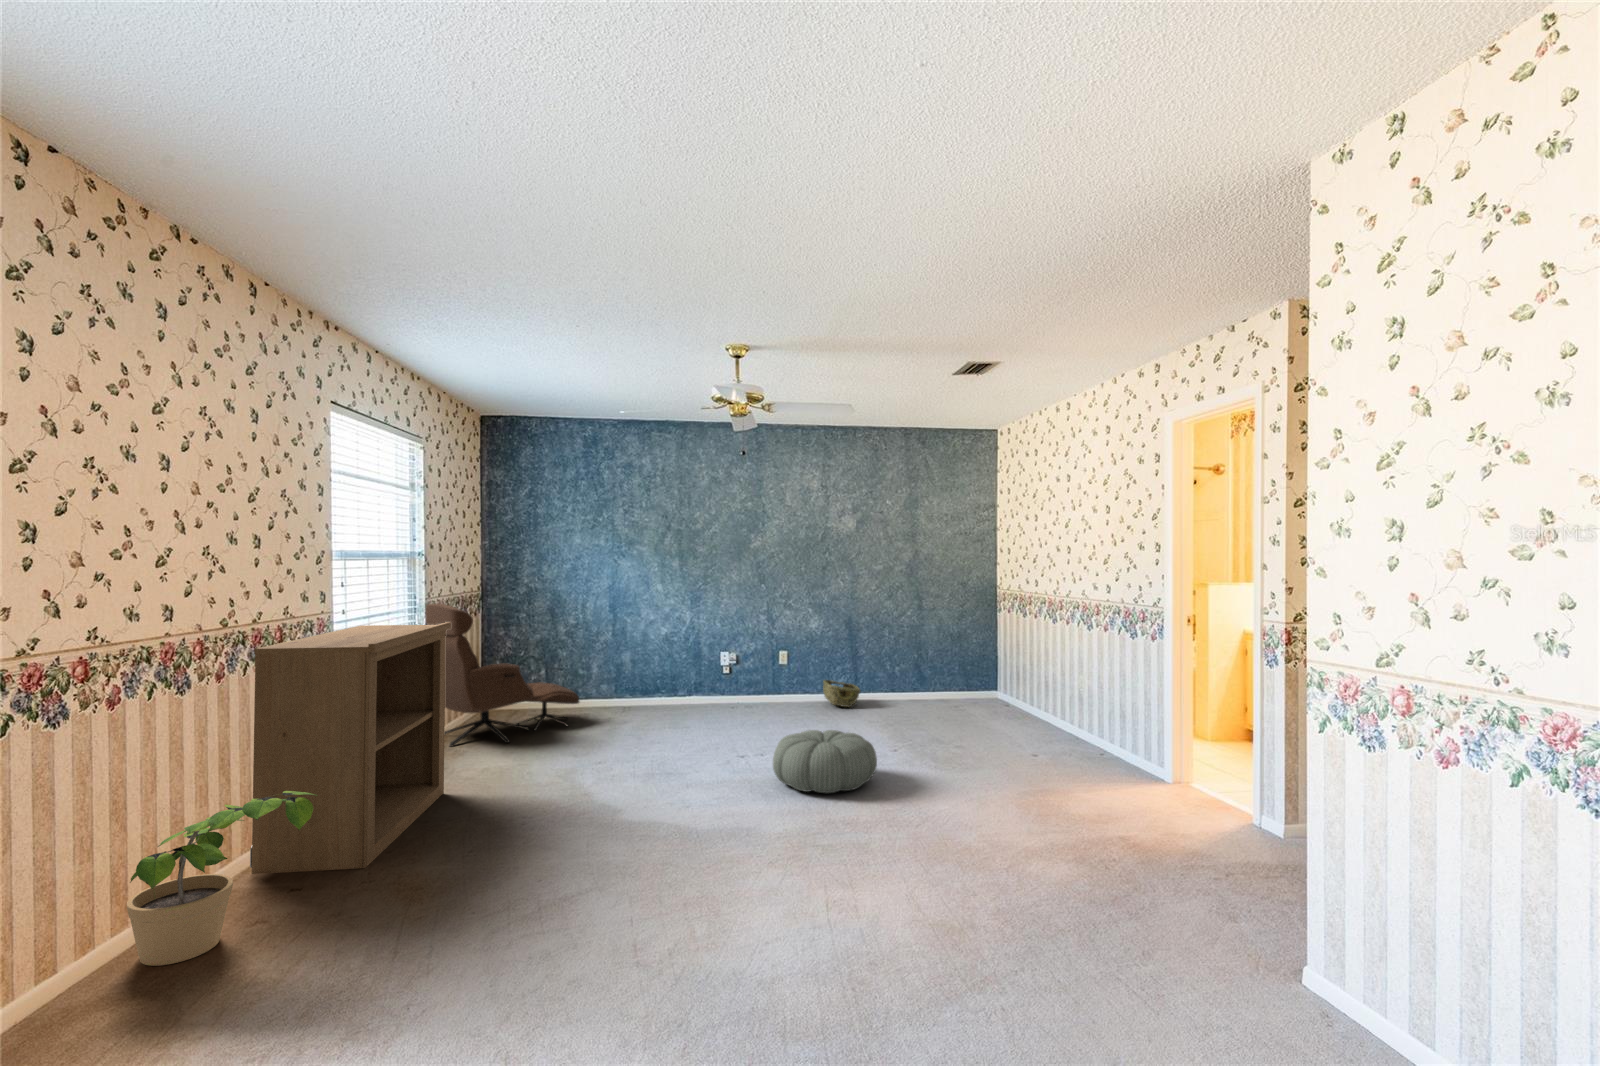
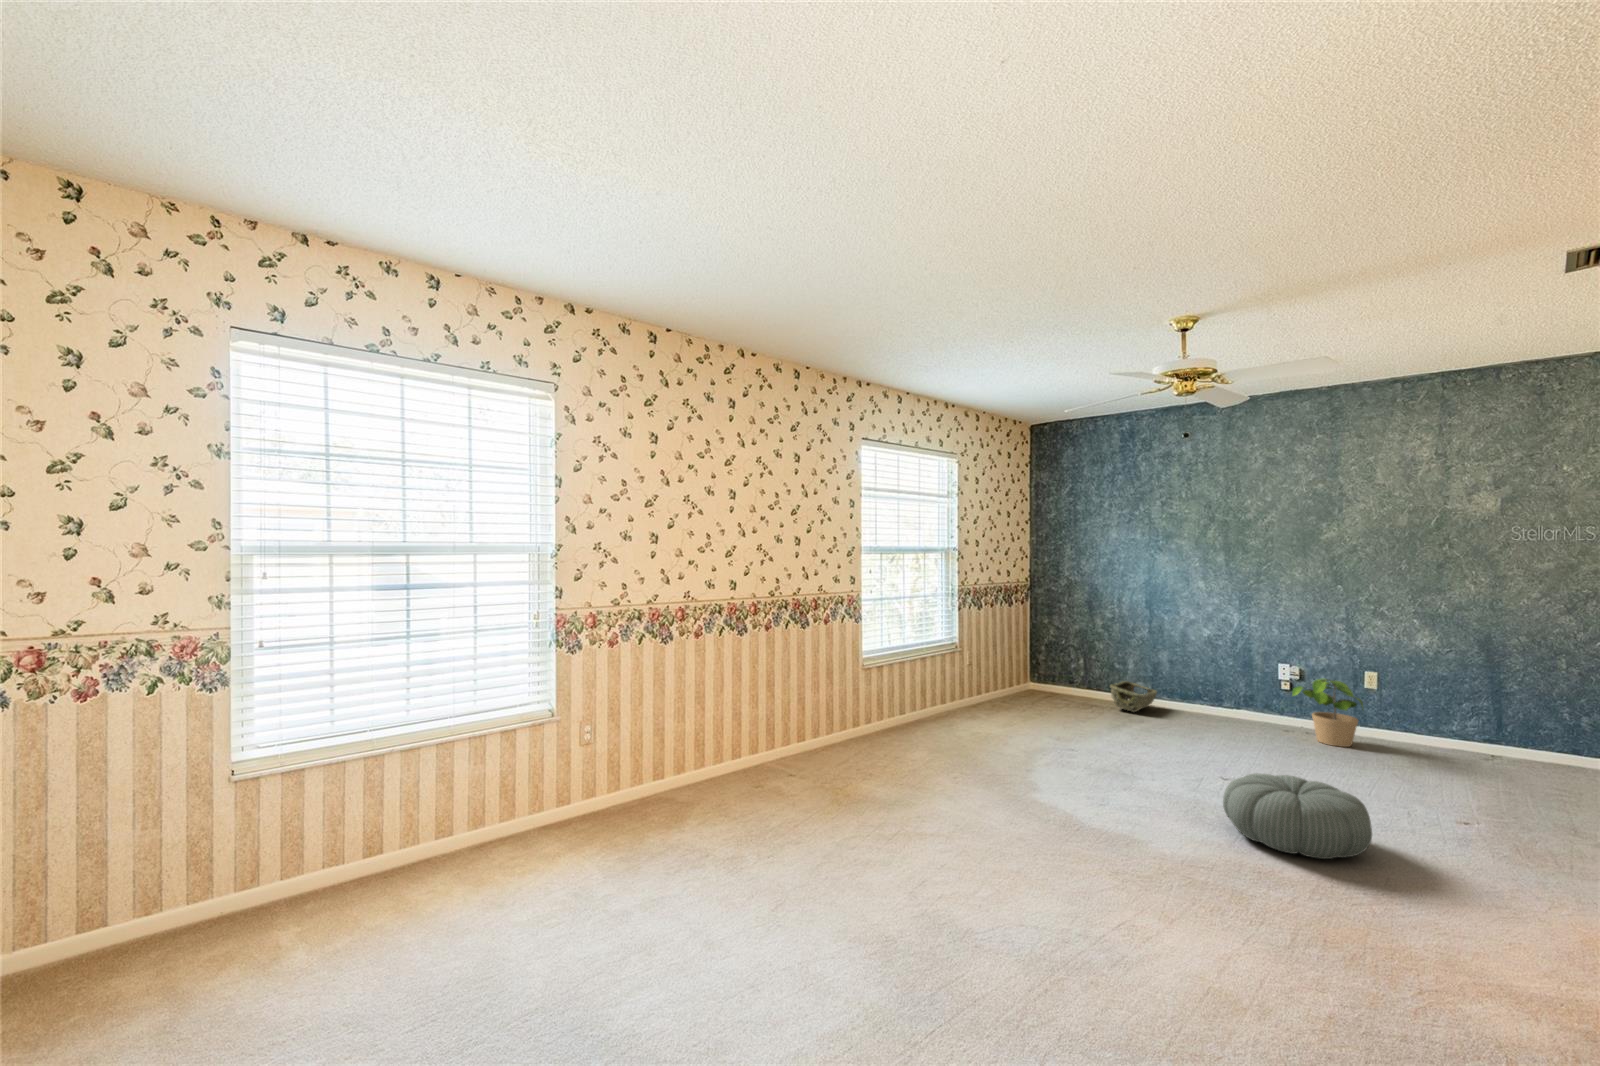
lounge chair: present [426,604,579,747] -> none [958,591,1095,718]
bookshelf: present [250,622,451,874] -> none [785,603,938,776]
woven basket: present [823,680,861,707] -> present [1110,681,1157,712]
potted plant: present [126,791,317,966] -> present [1292,679,1363,747]

